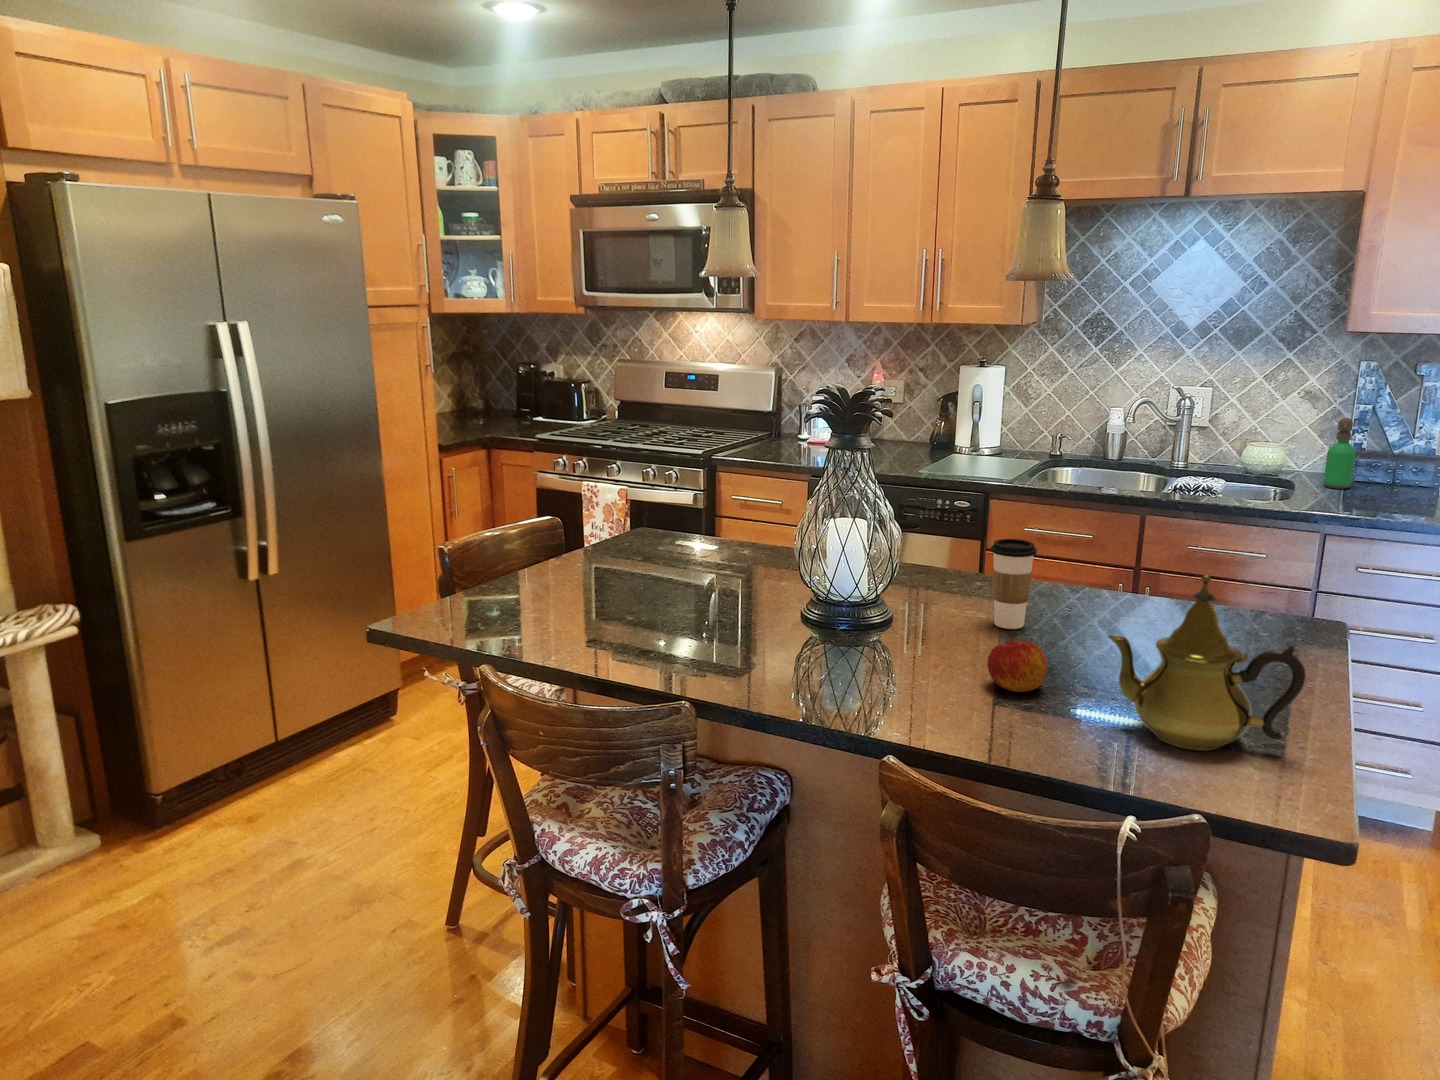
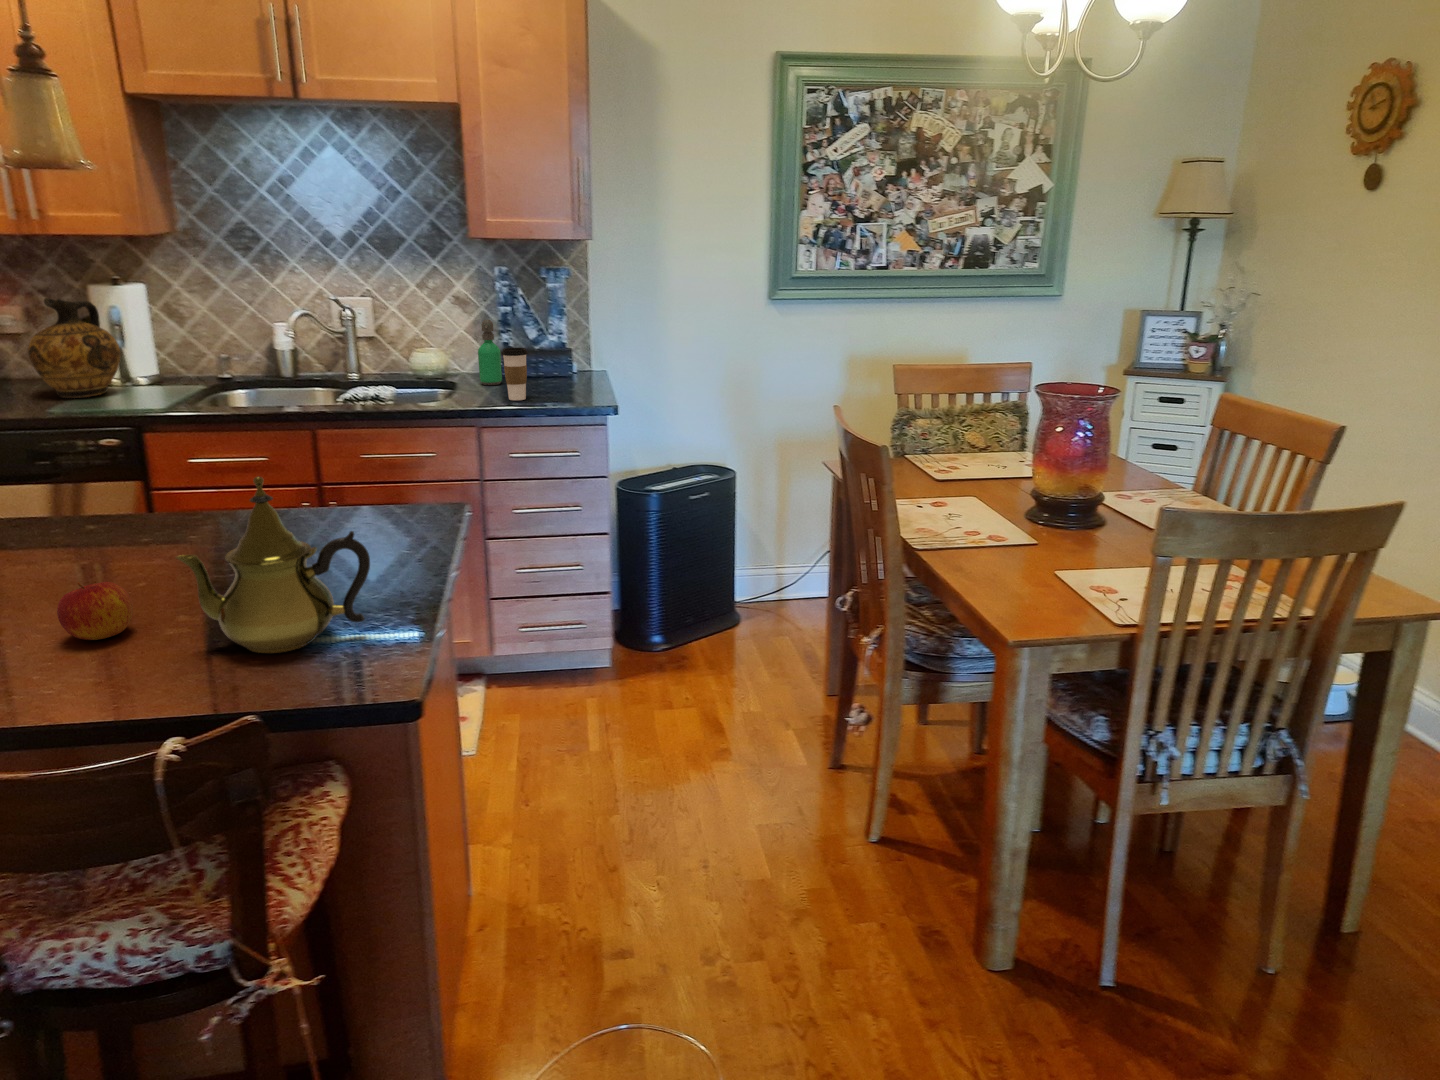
ceramic jug: none [909,377,977,461] -> present [28,298,120,398]
coffee cup: present [991,539,1037,629] -> present [501,348,528,400]

